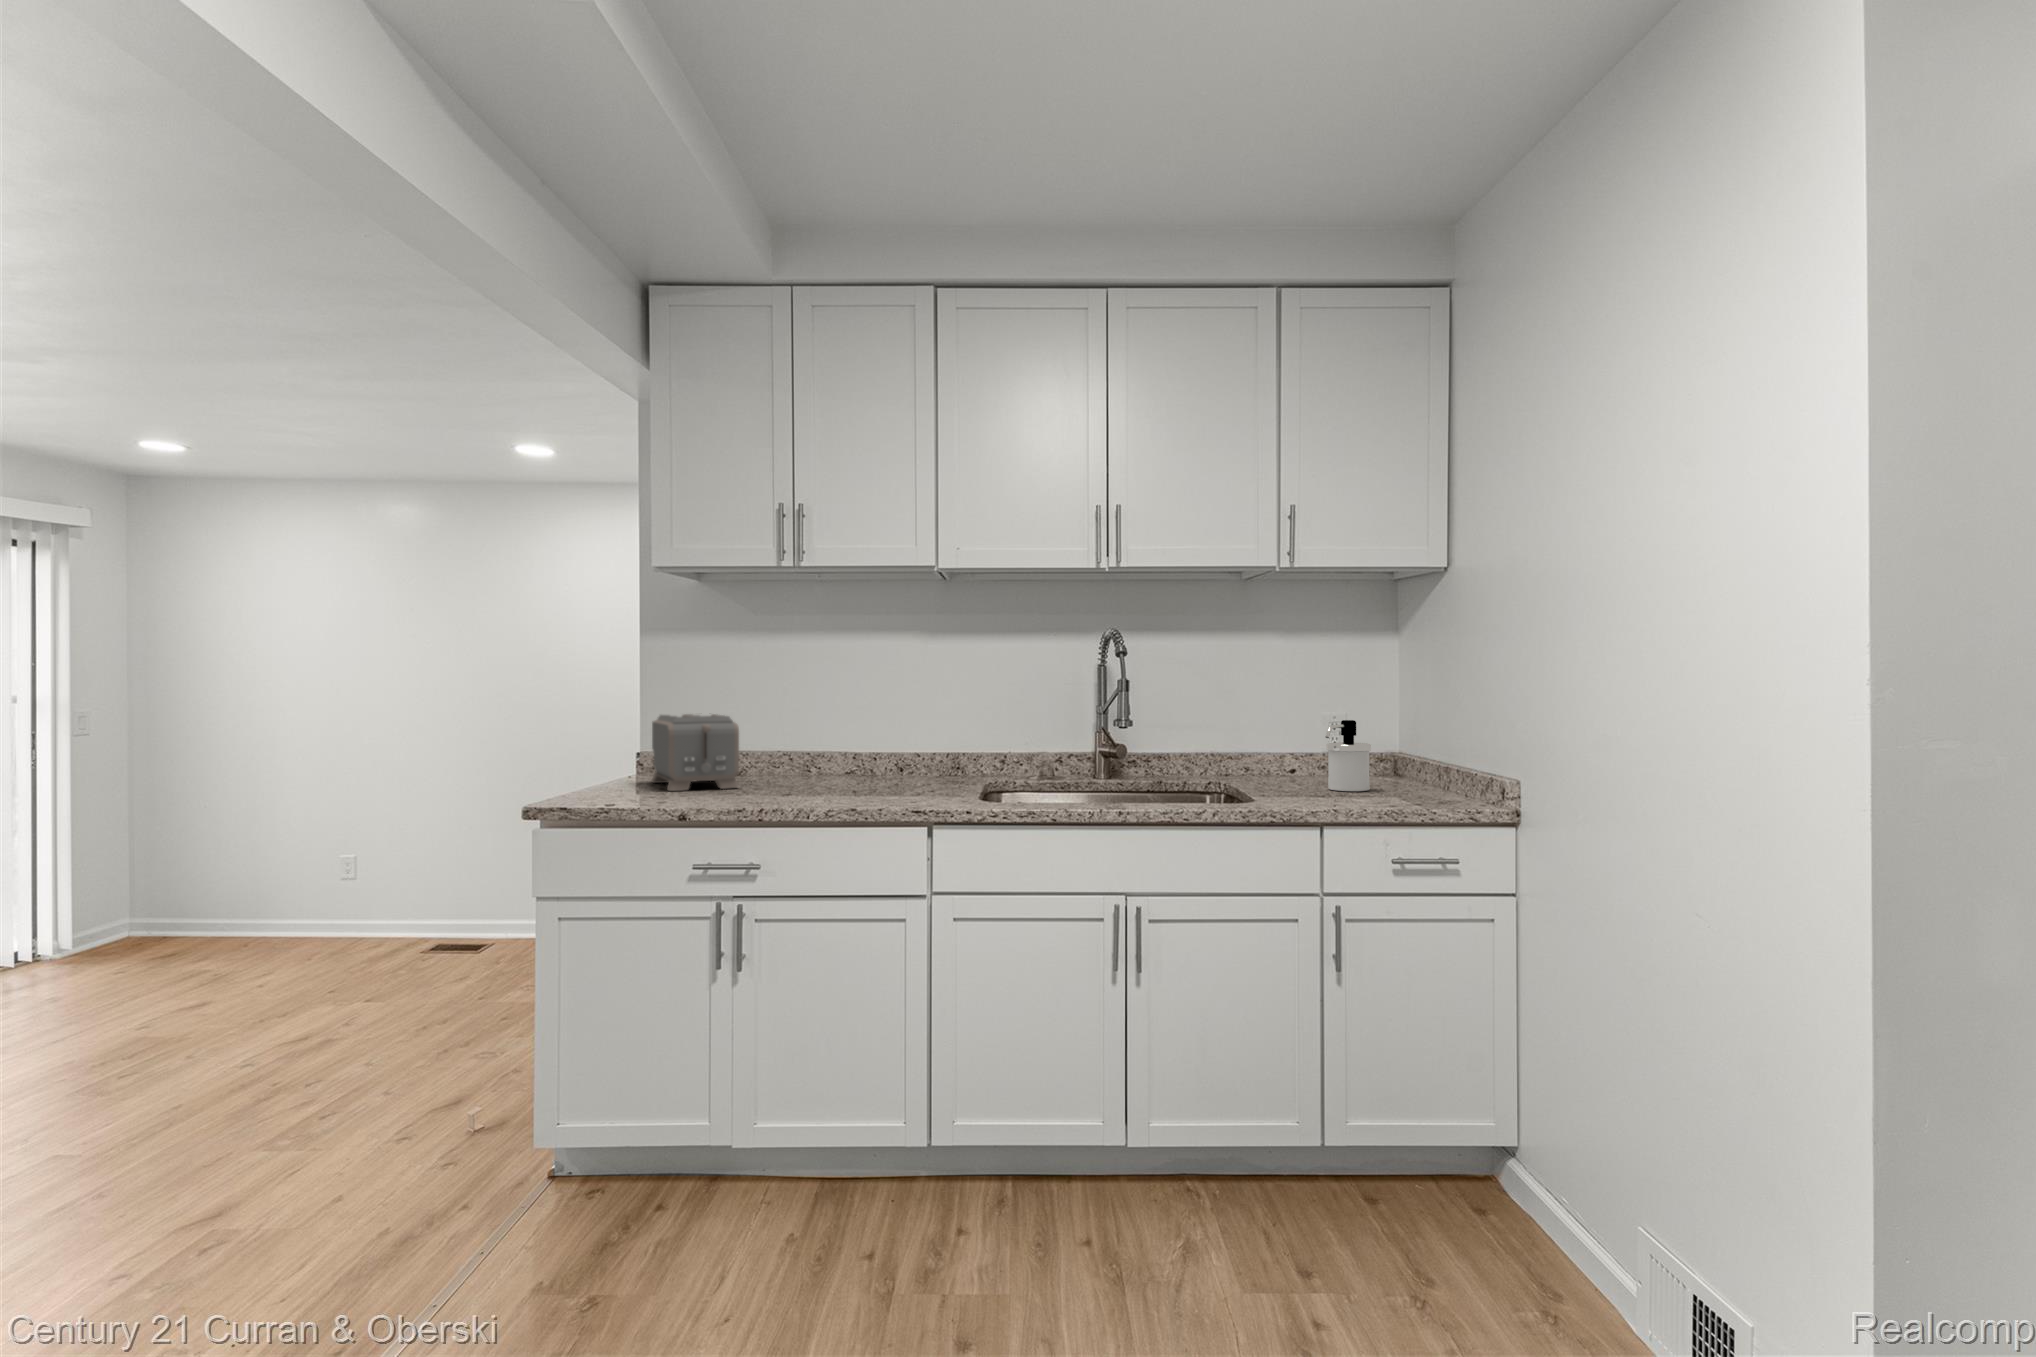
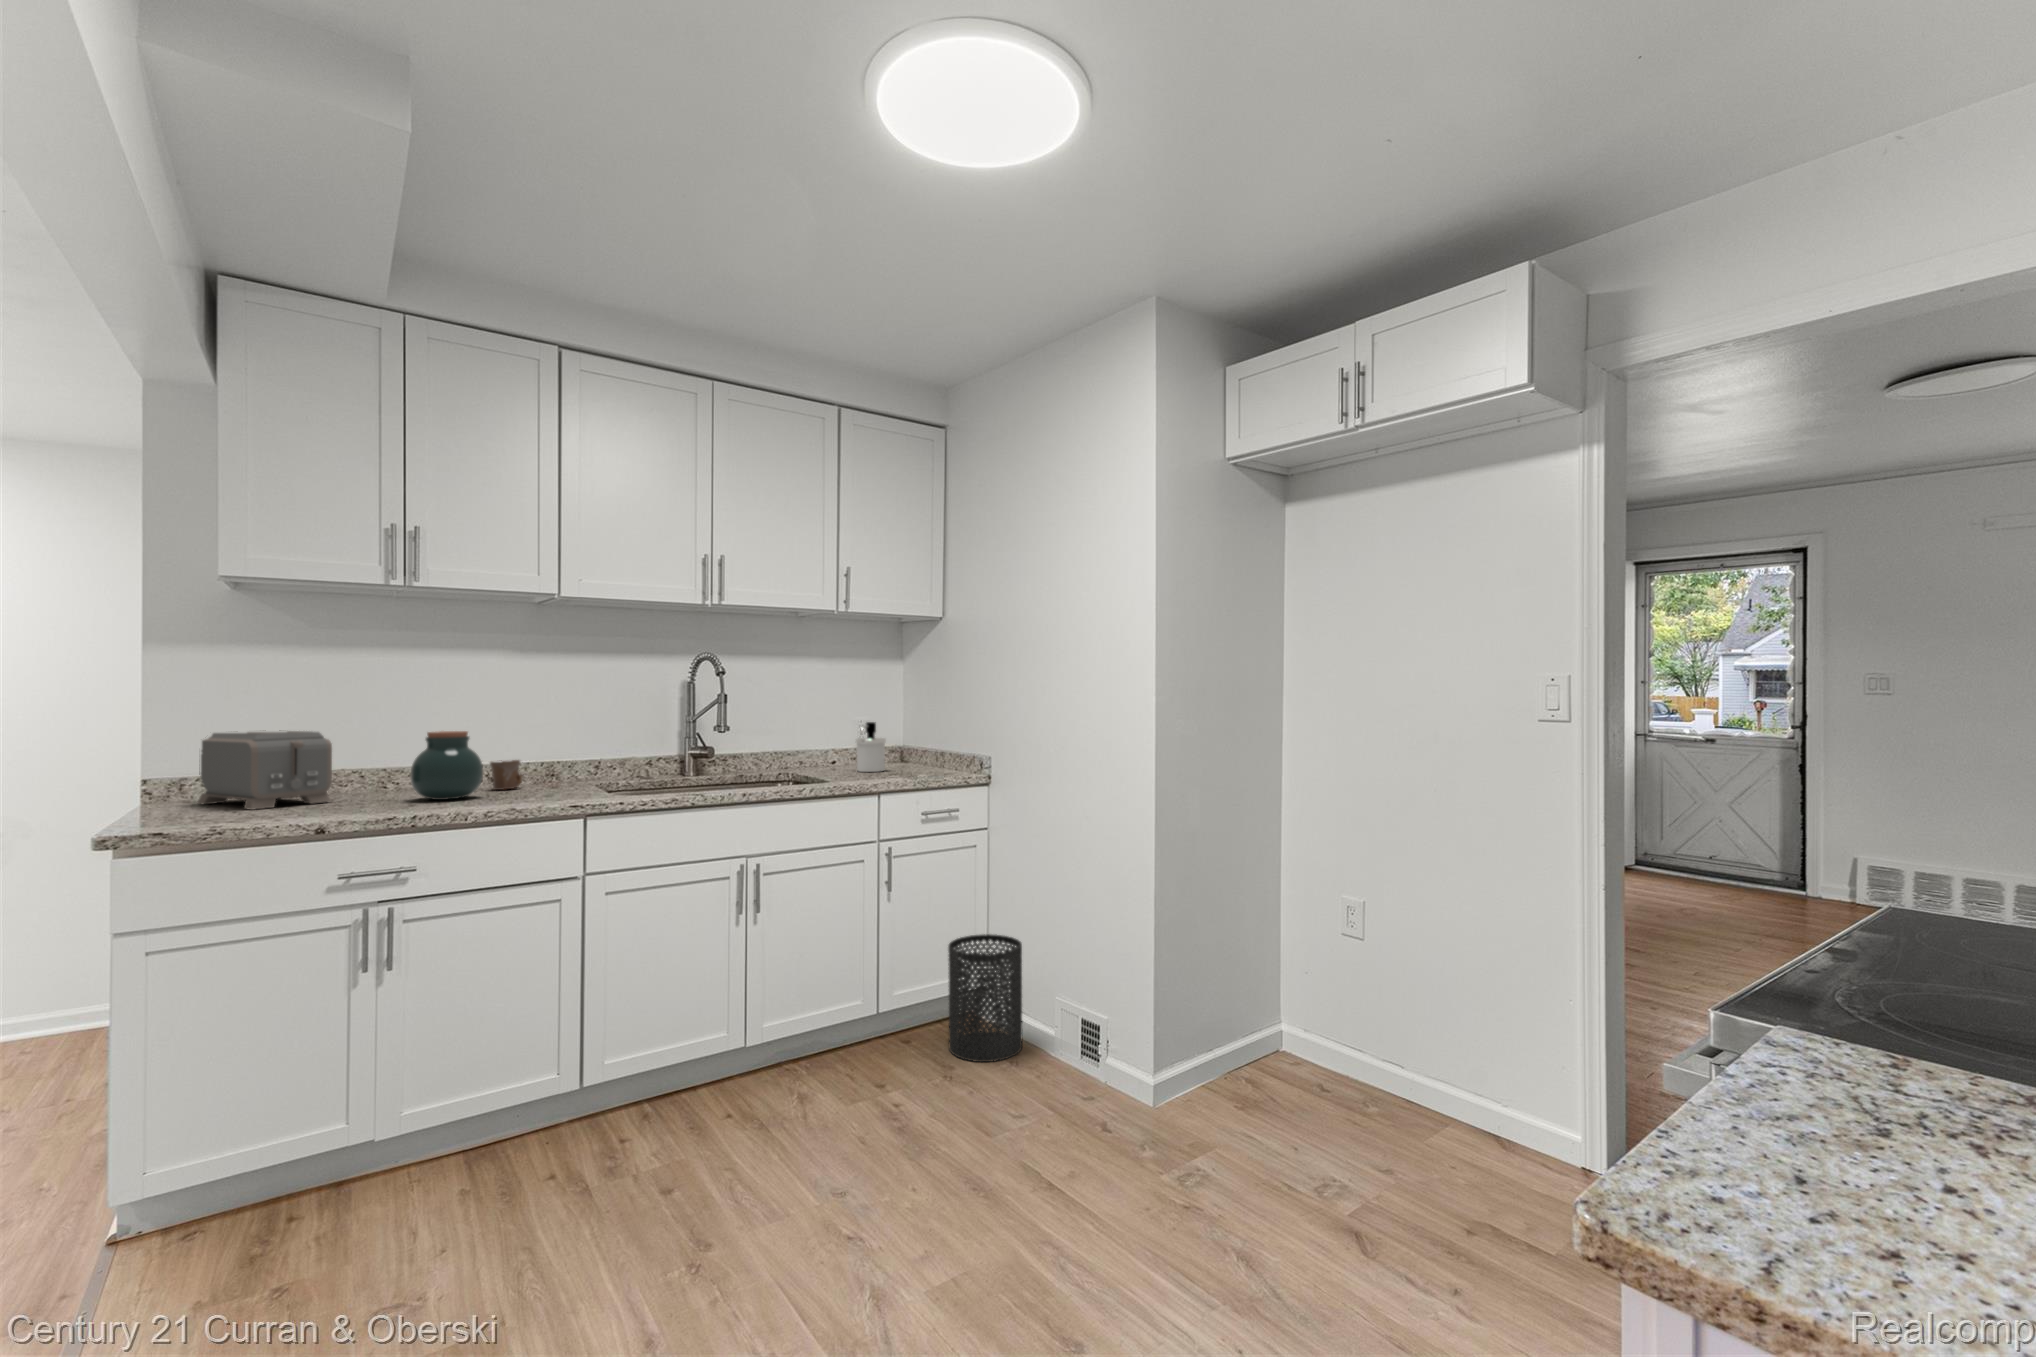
jar: none [797,719,864,793] -> present [410,731,483,800]
mug: none [887,753,925,786] -> present [490,760,522,790]
trash can: none [1417,1054,1543,1265] -> present [948,934,1022,1062]

